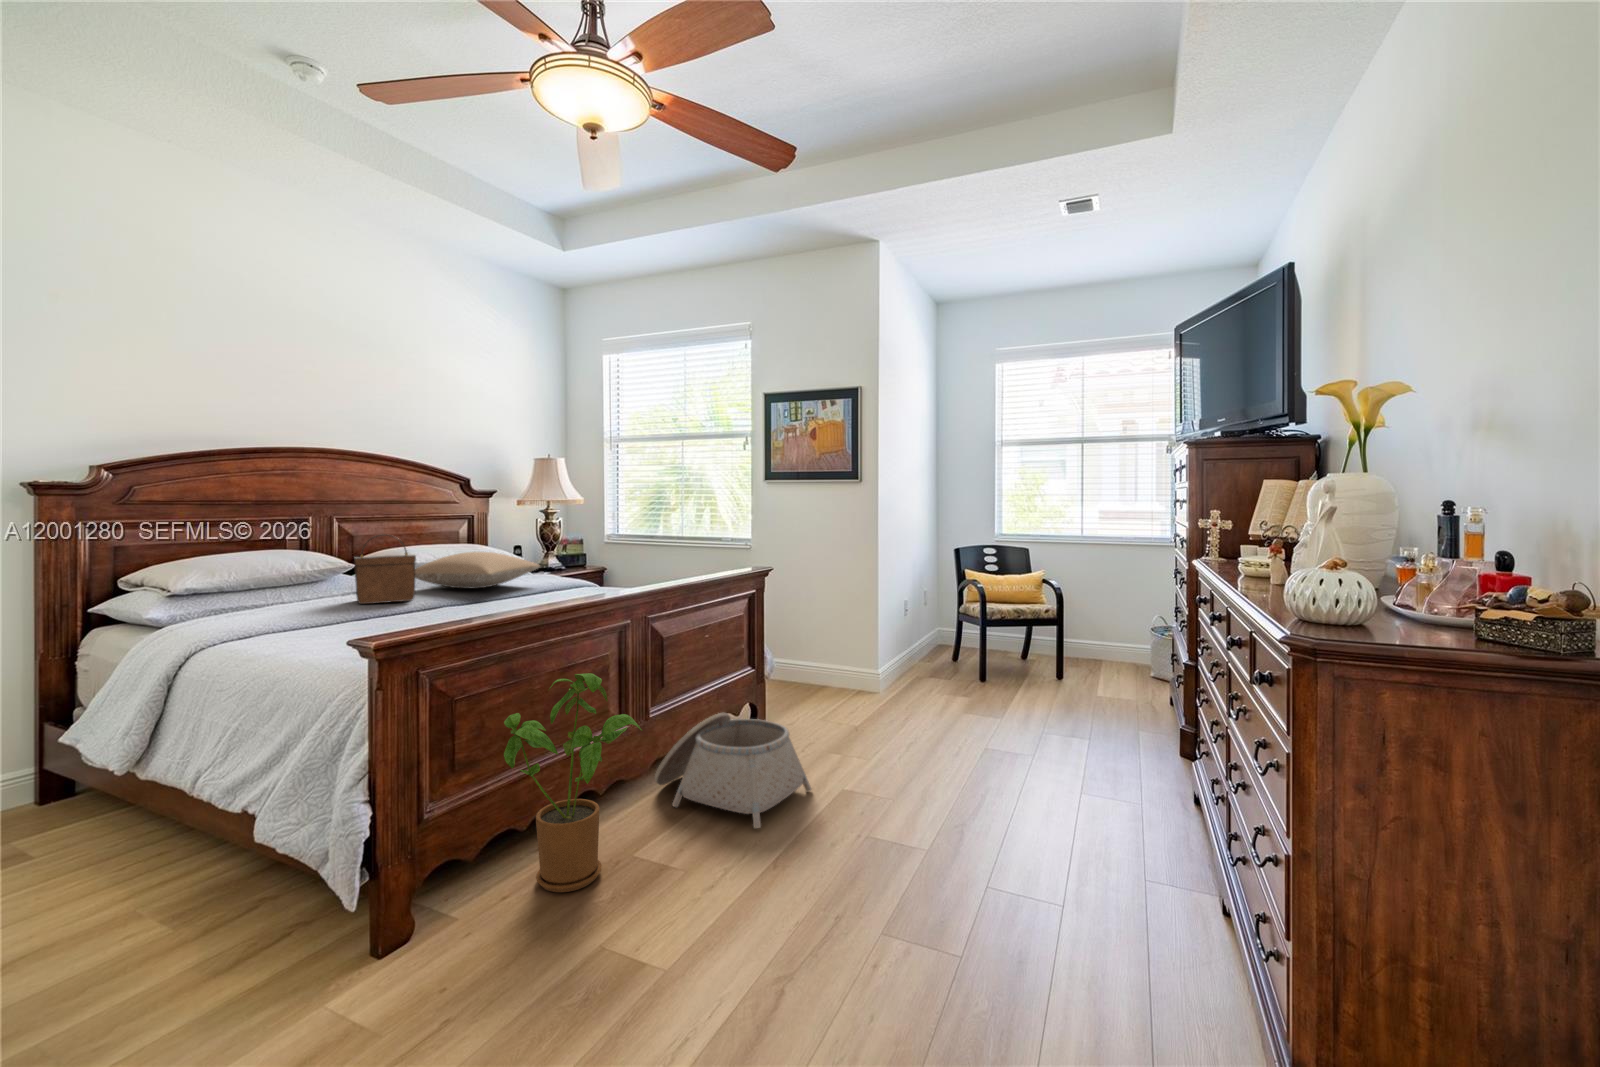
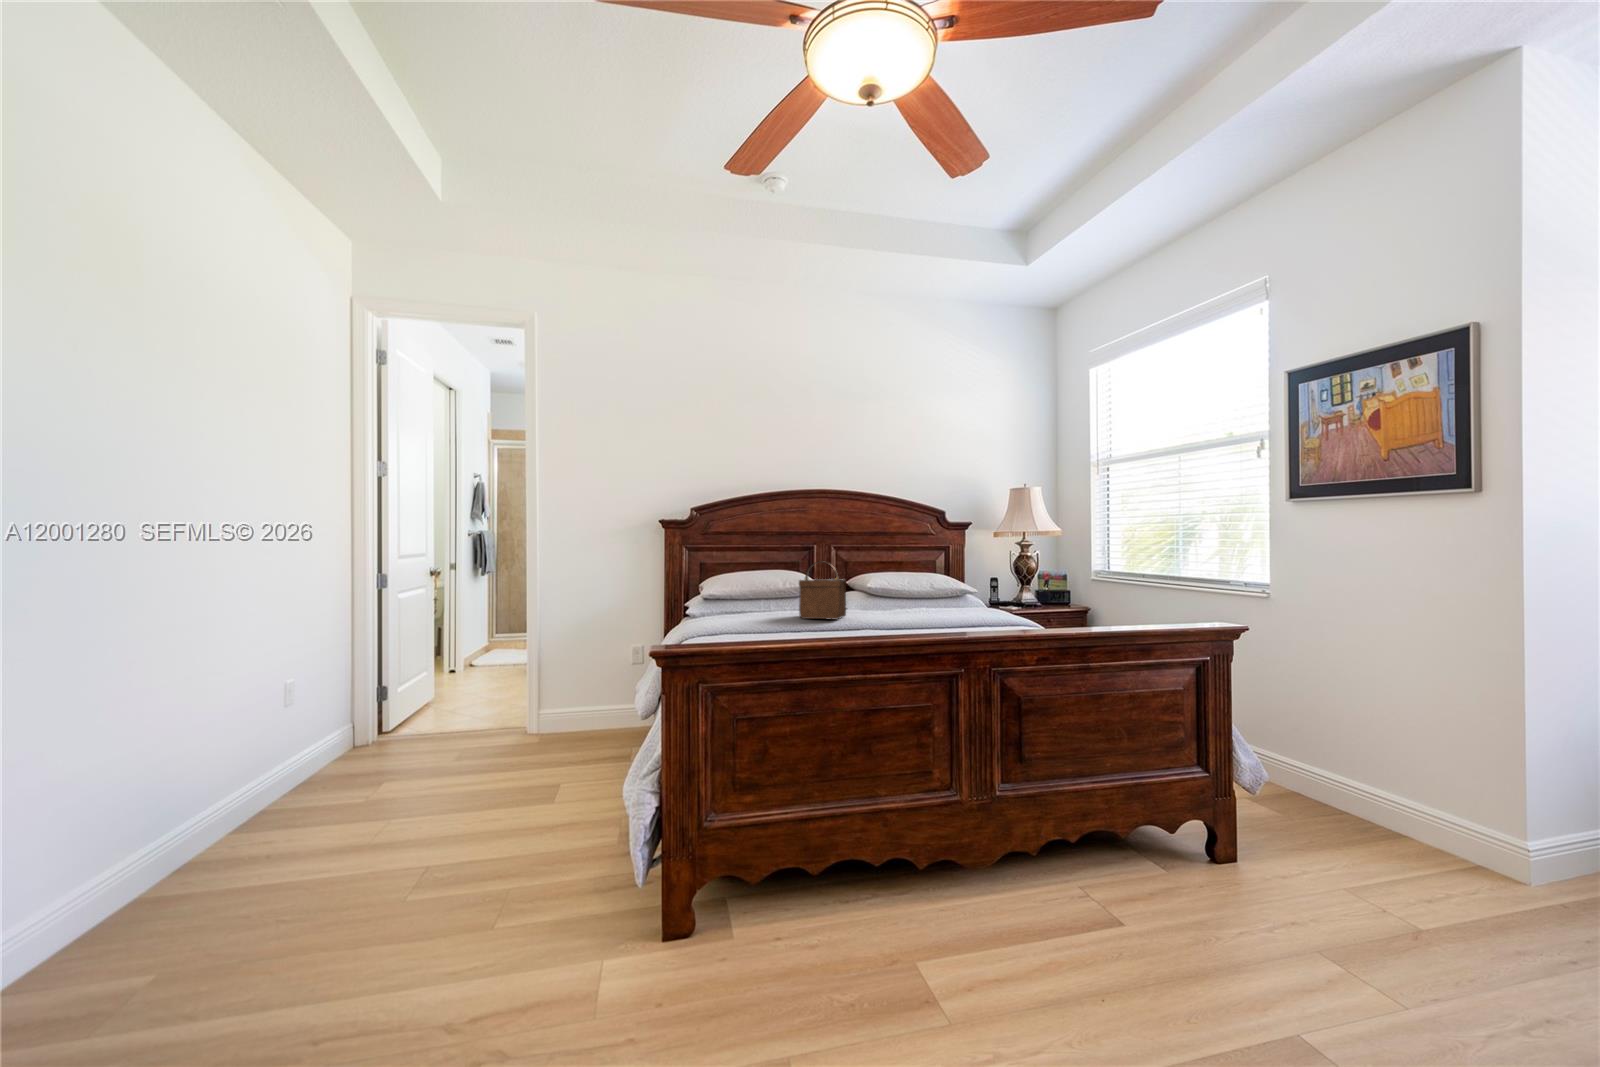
pillow: present [415,552,540,588] -> none [854,580,968,614]
house plant: present [504,673,642,892] -> none [767,718,899,974]
basket: present [655,713,811,828] -> none [999,815,1246,1025]

